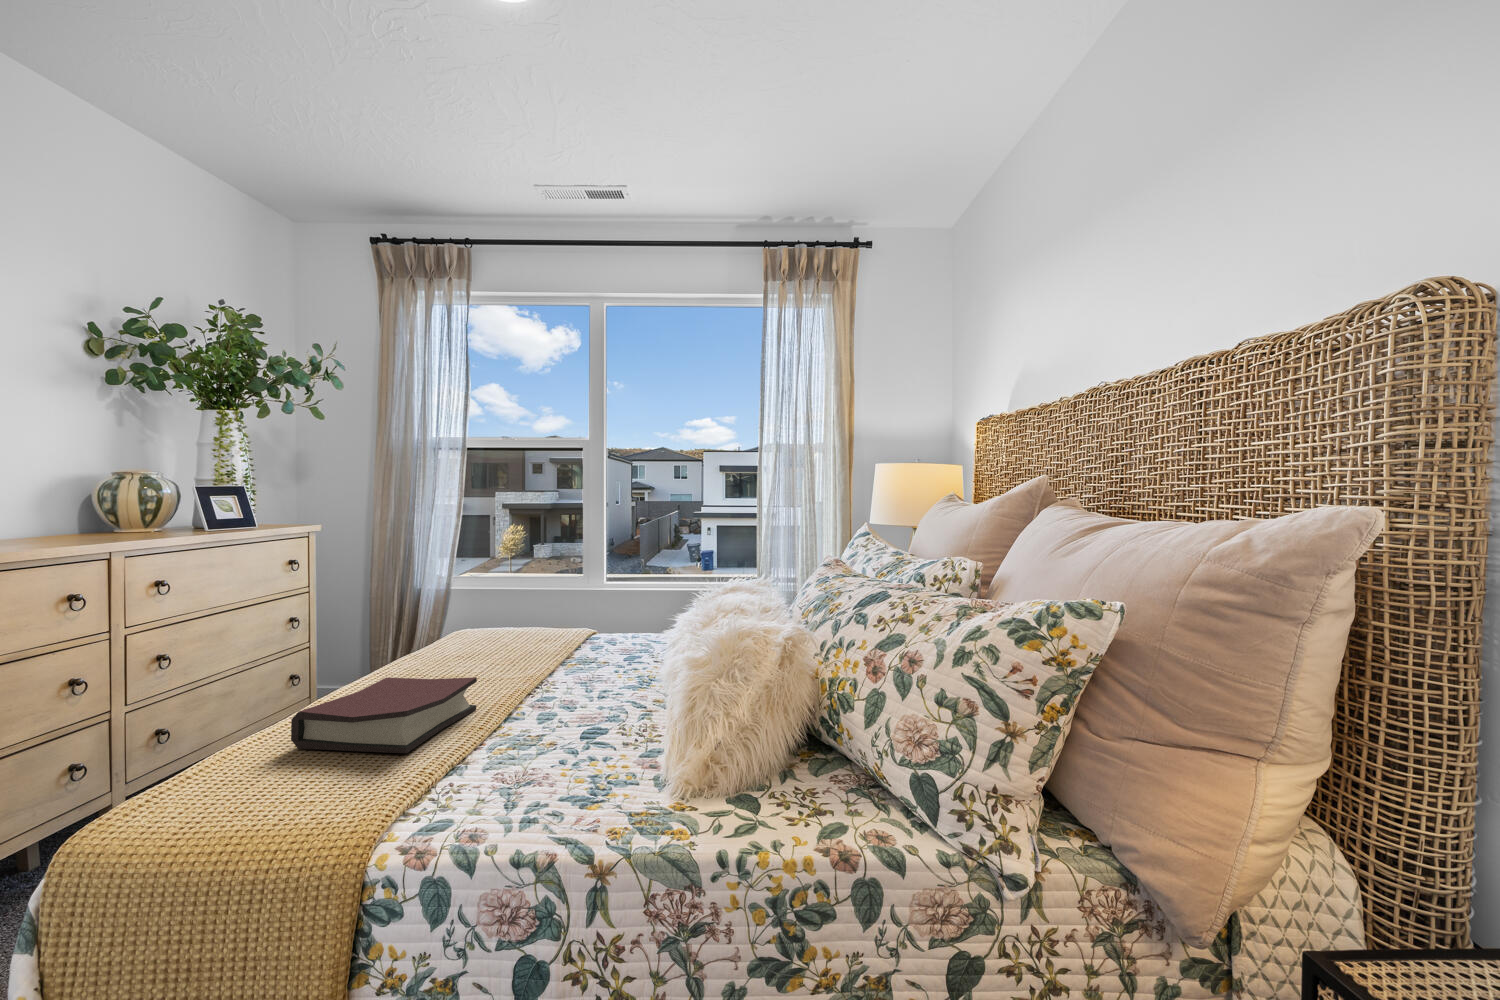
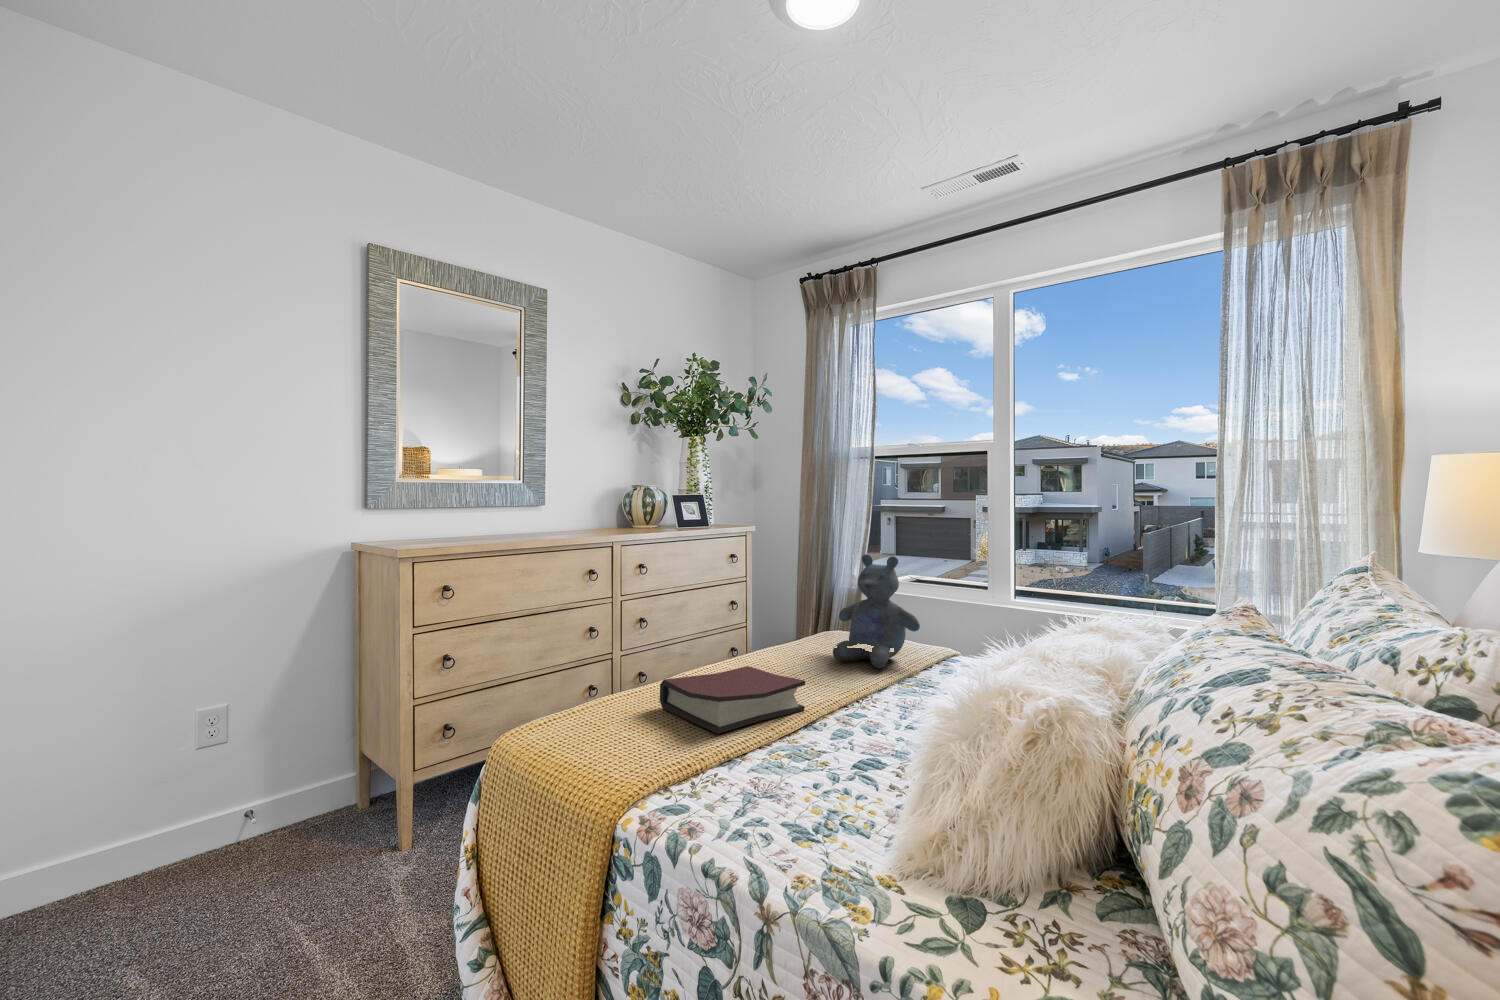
stuffed bear: none [451,537,547,657] -> present [833,554,920,668]

